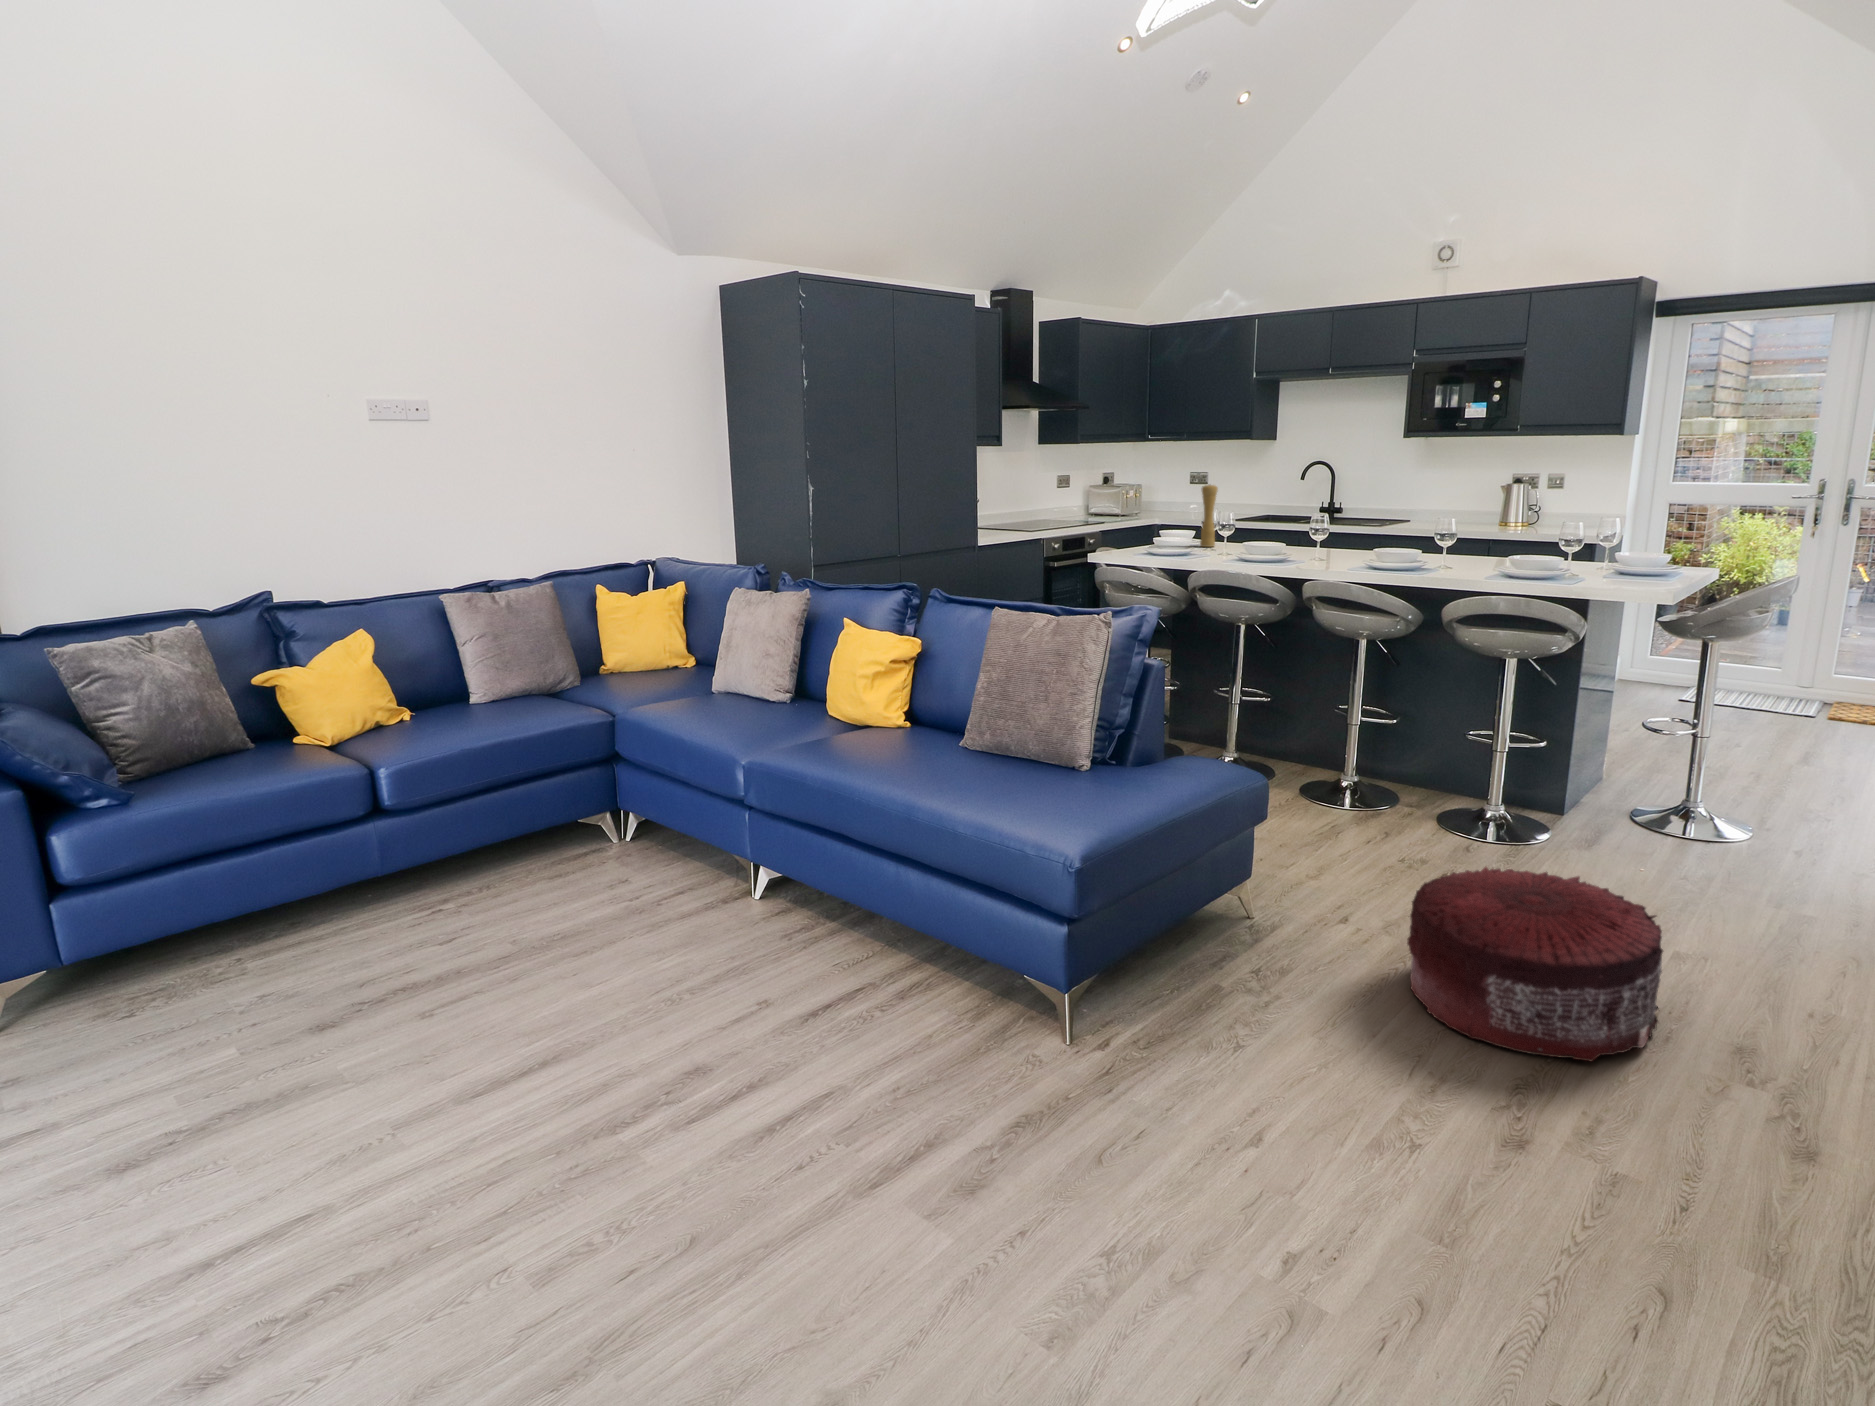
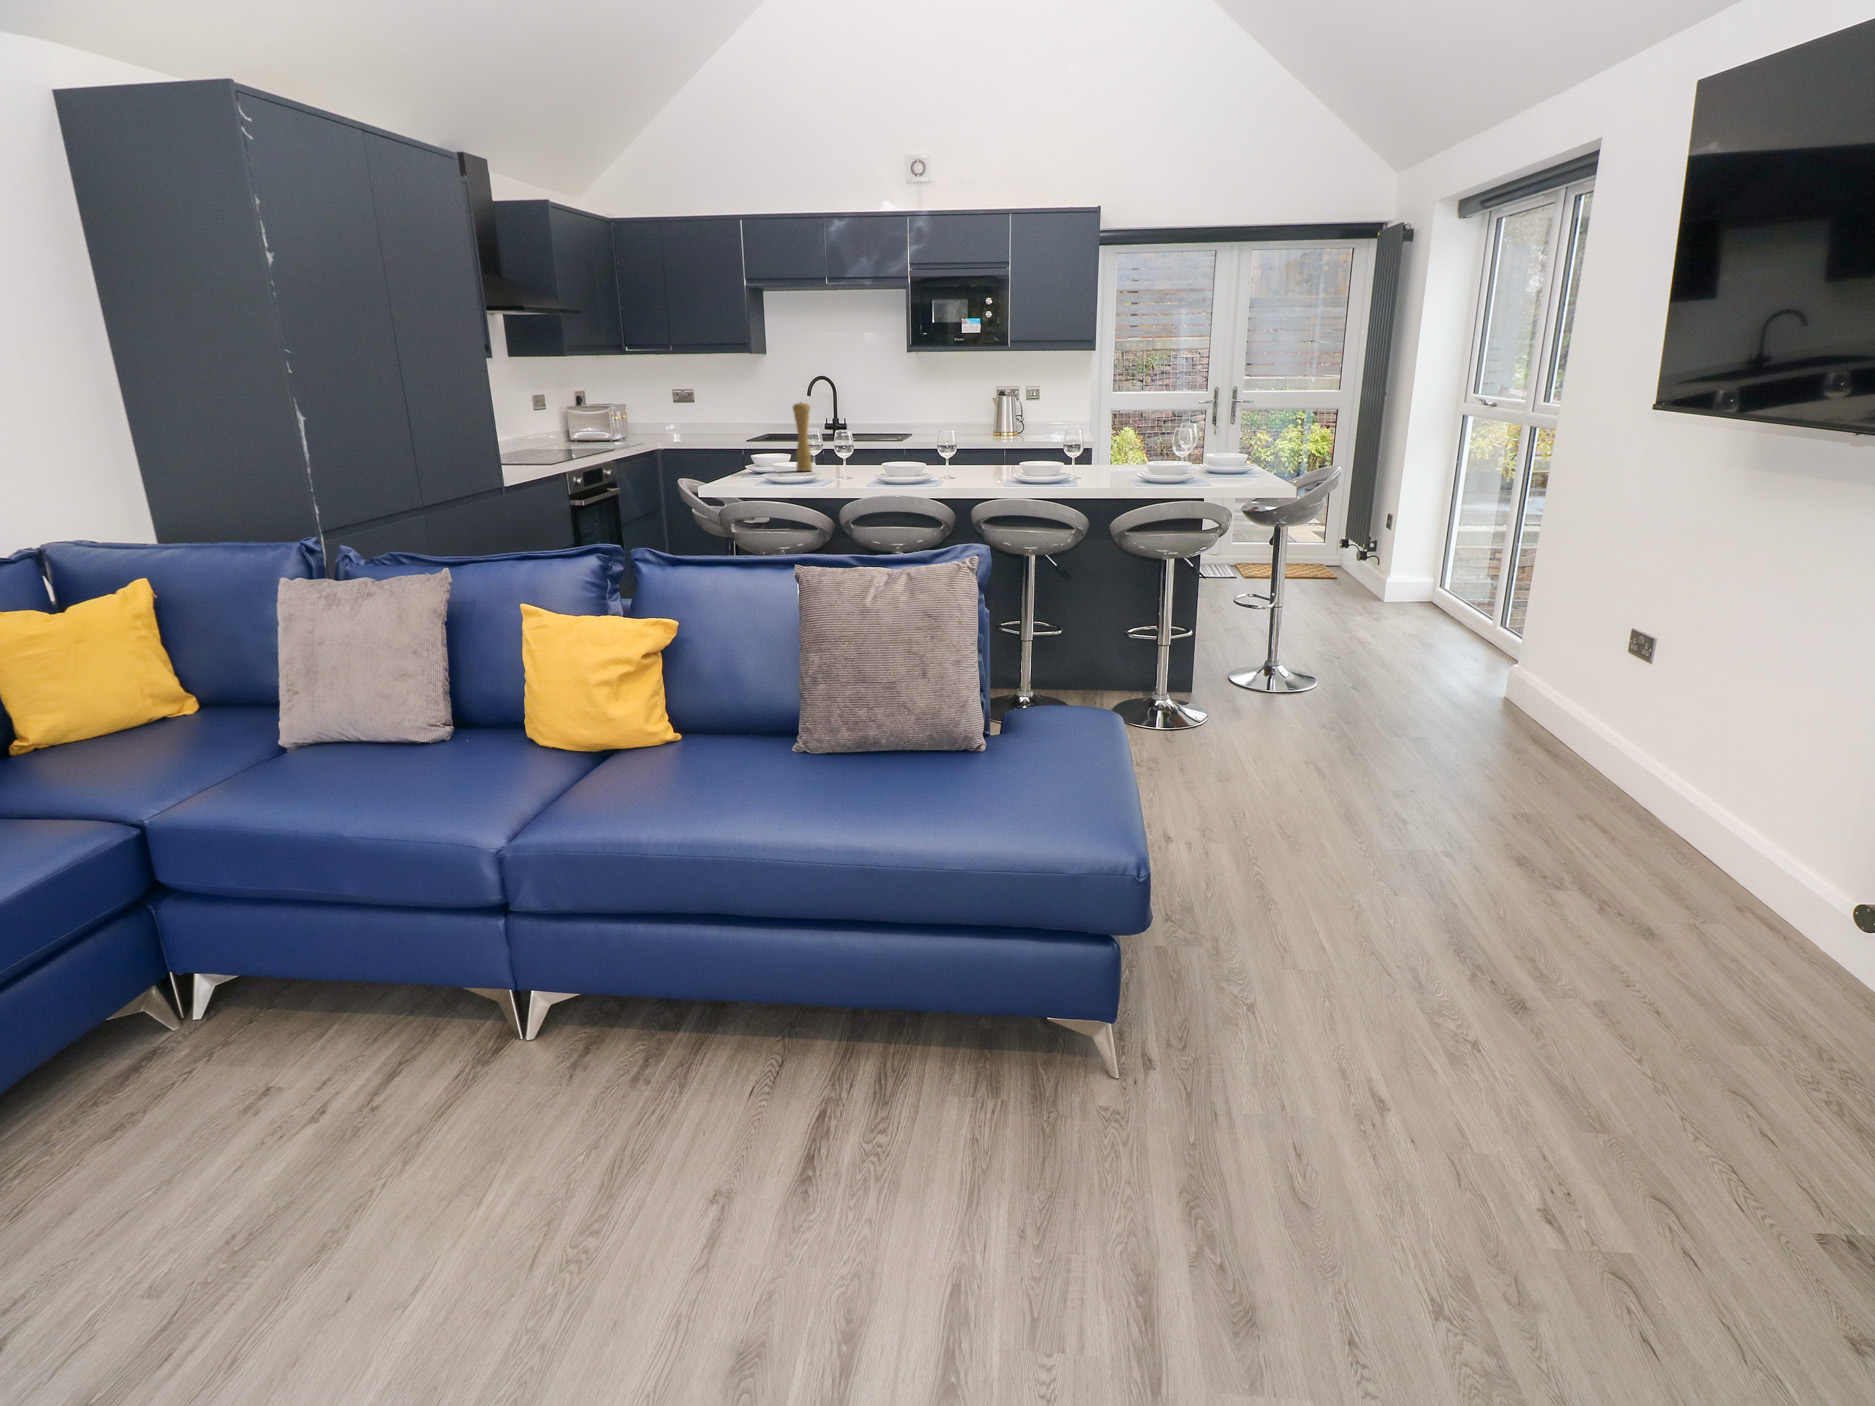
pouf: present [1407,867,1663,1061] -> none [1266,753,1491,929]

